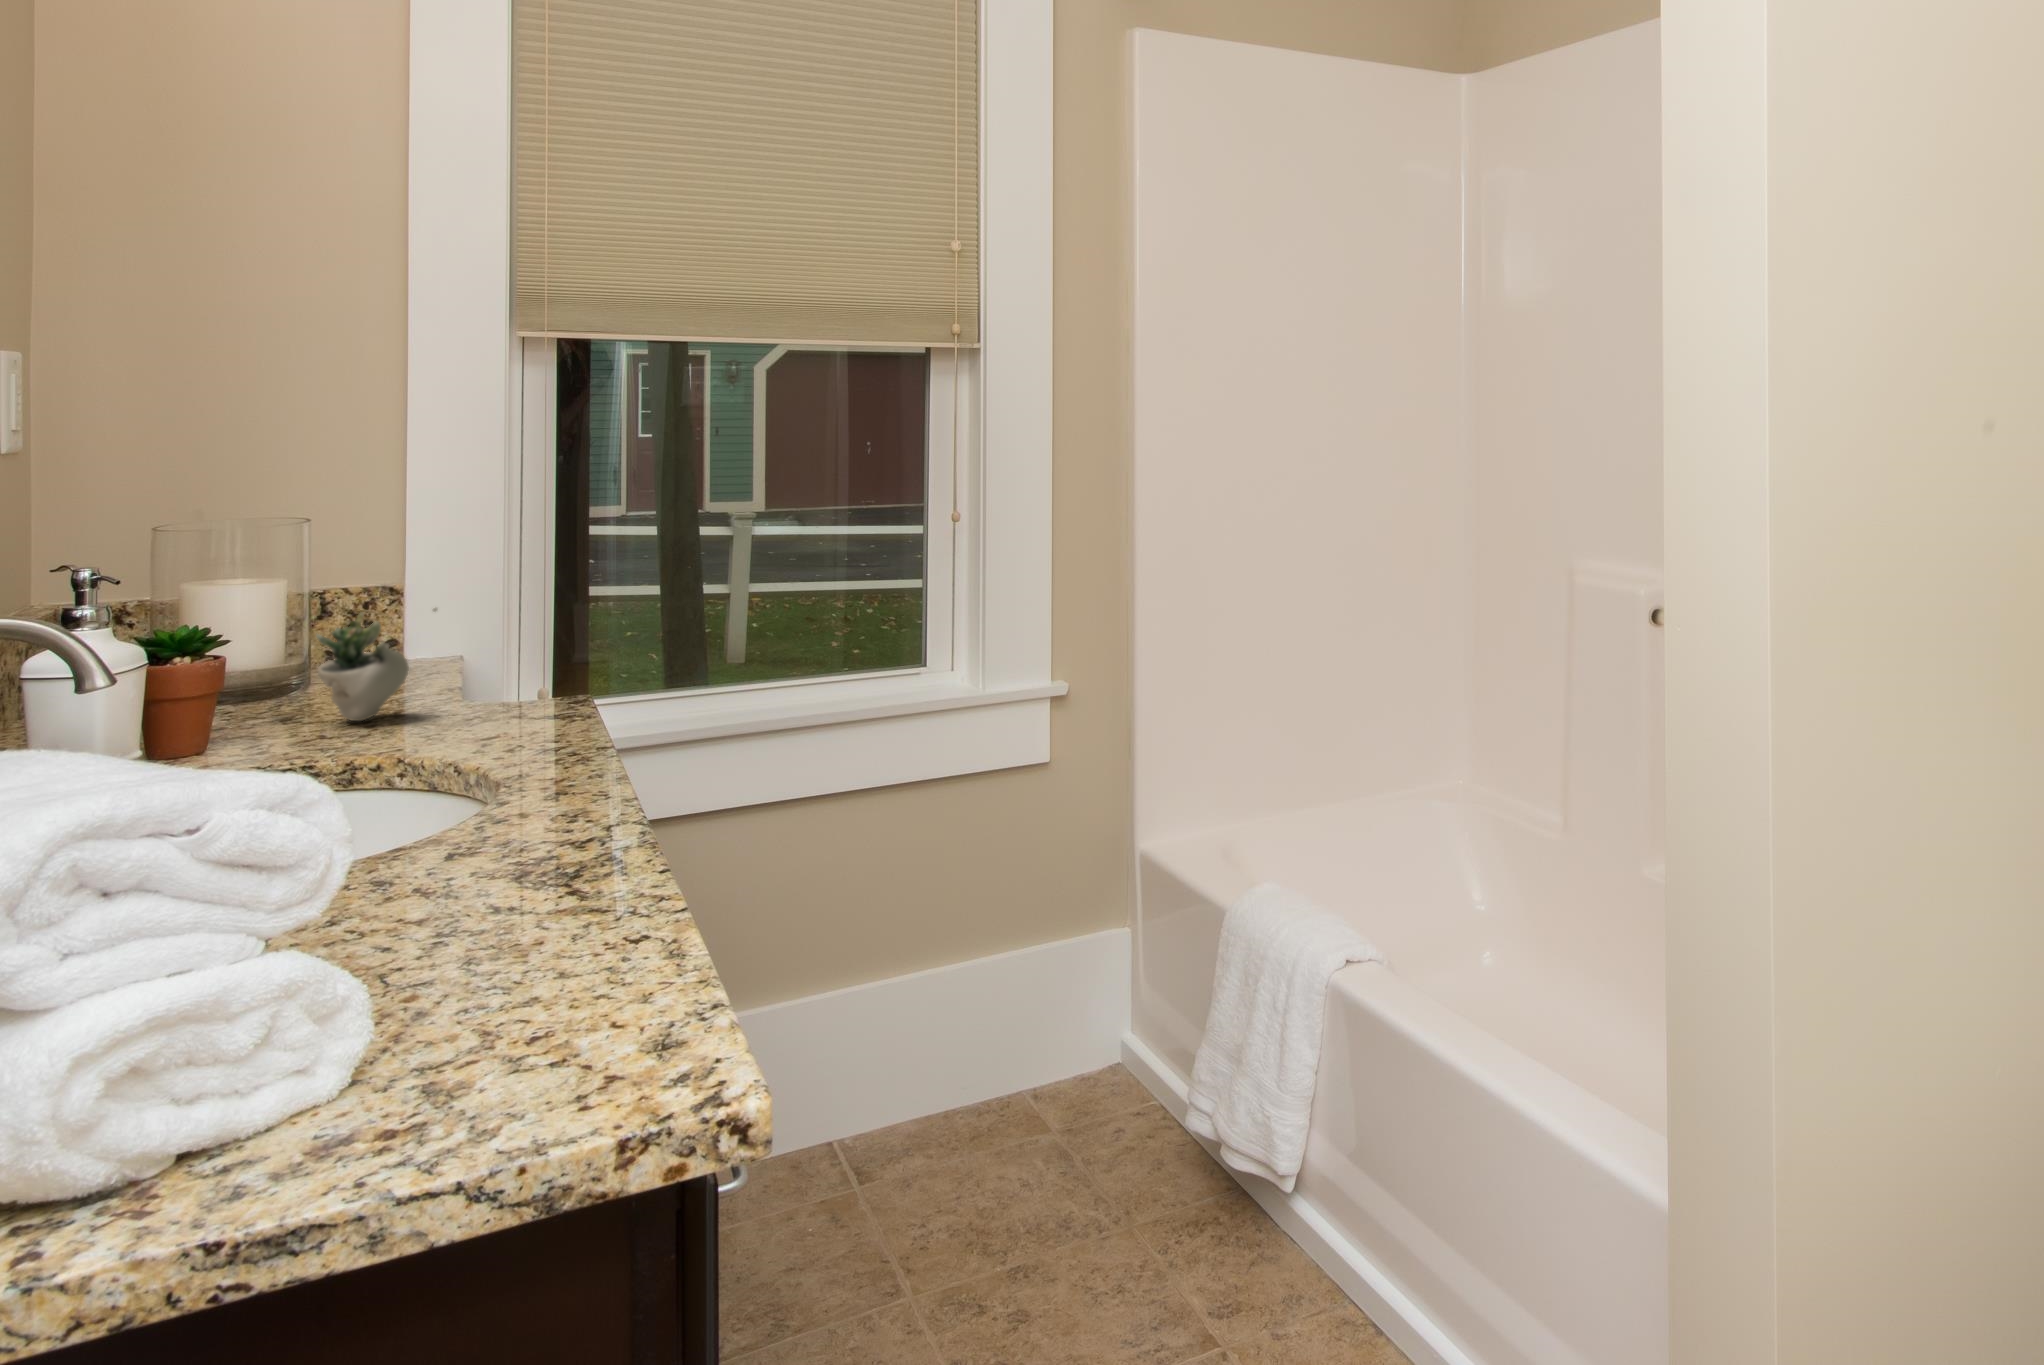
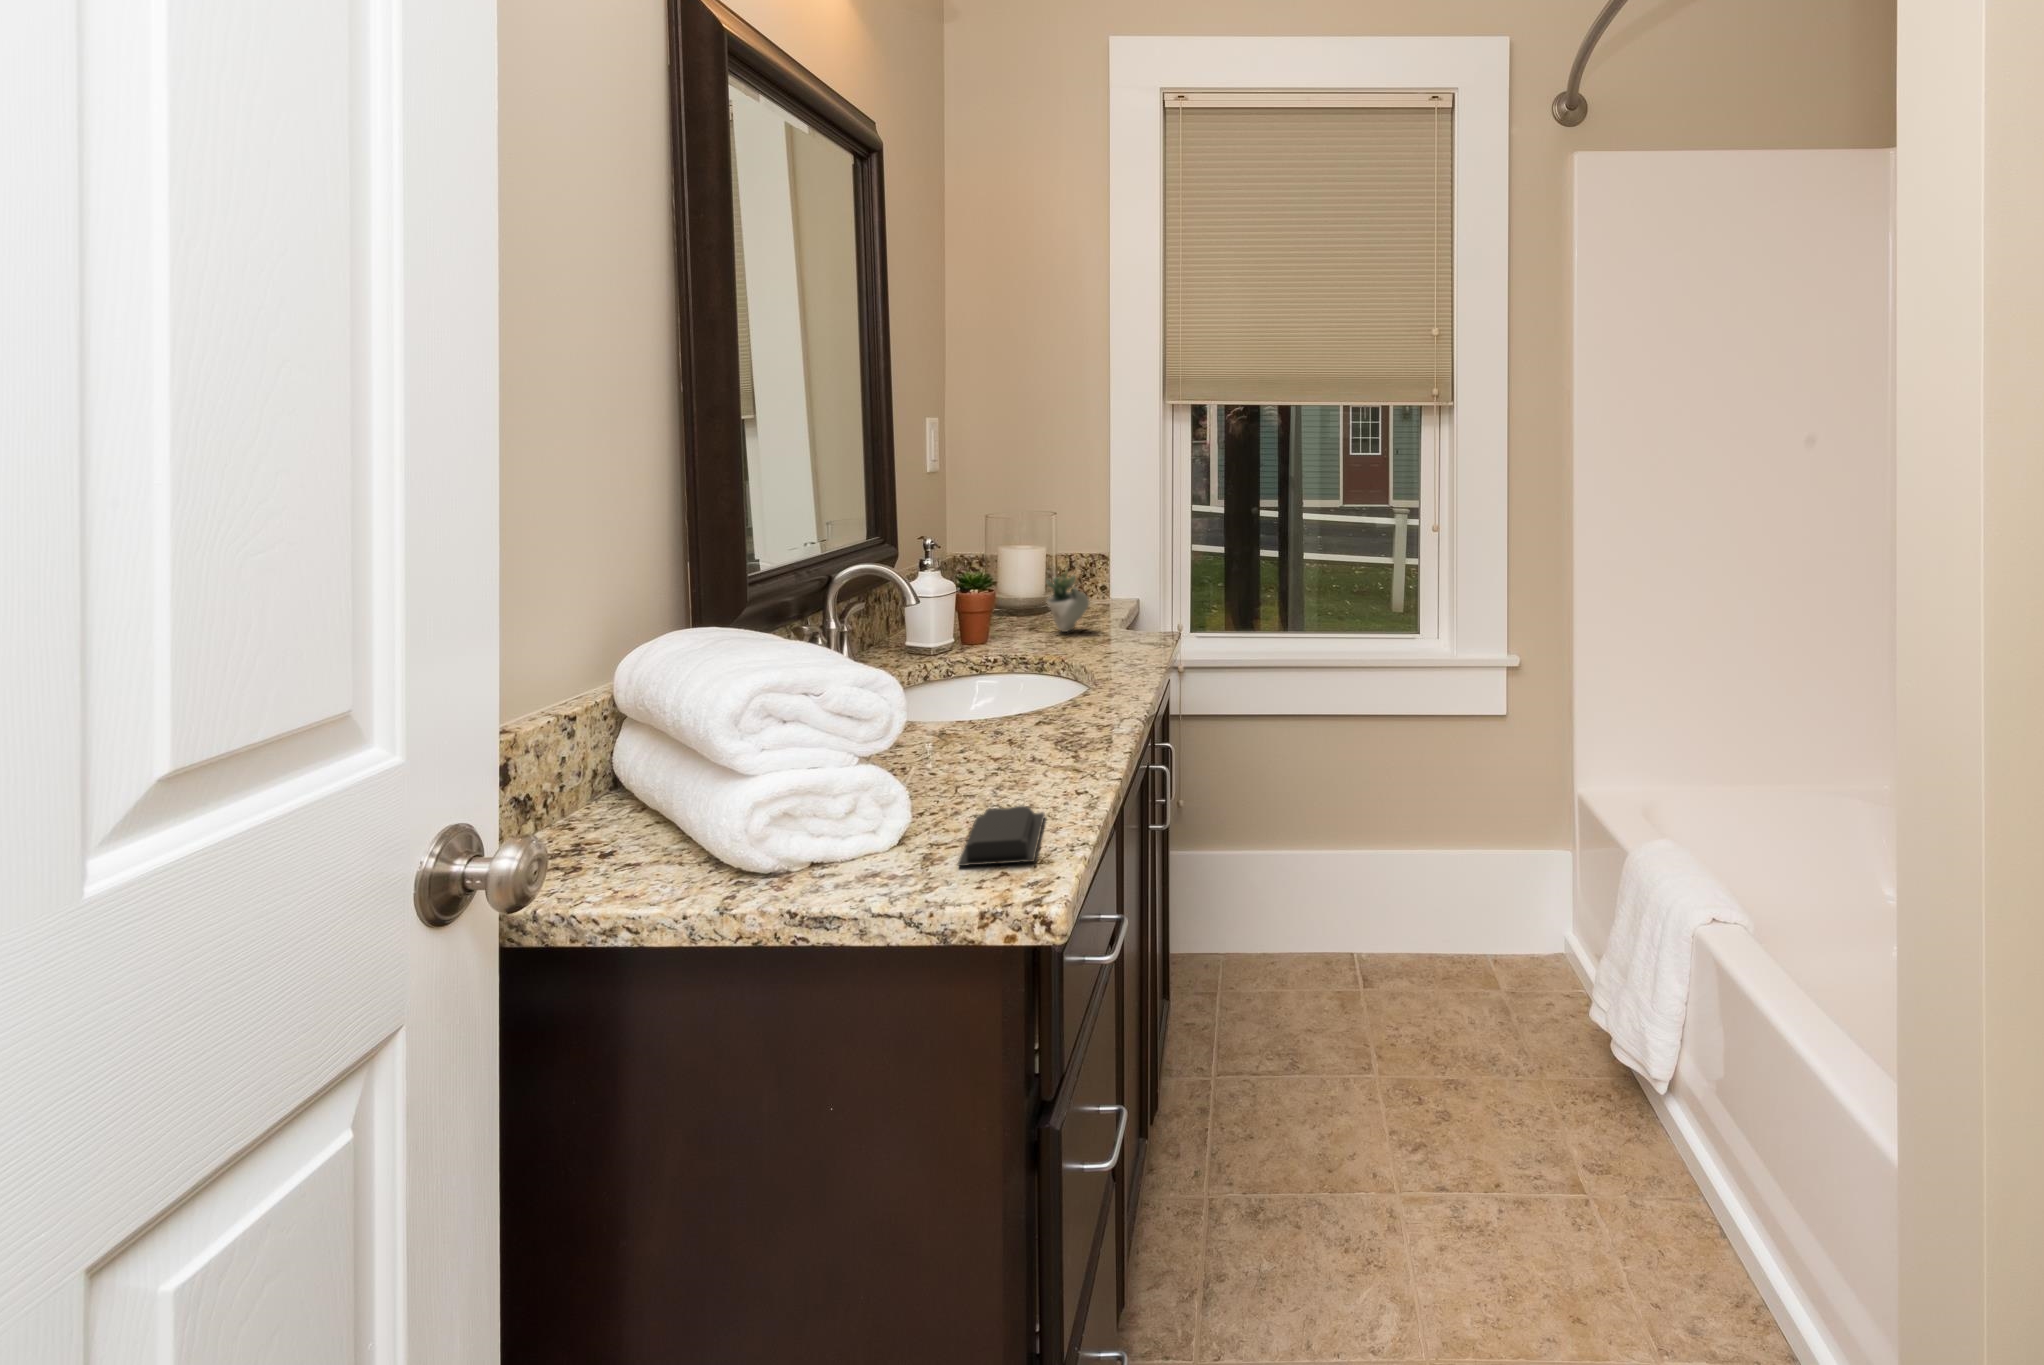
soap bar: none [470,977,648,1090] -> present [958,805,1045,866]

